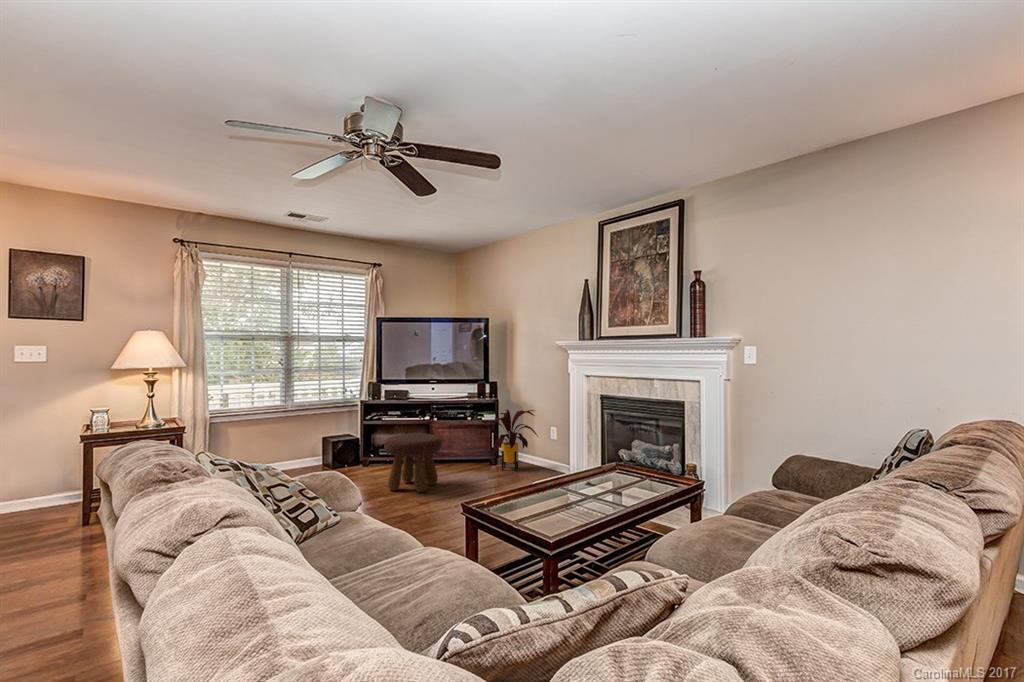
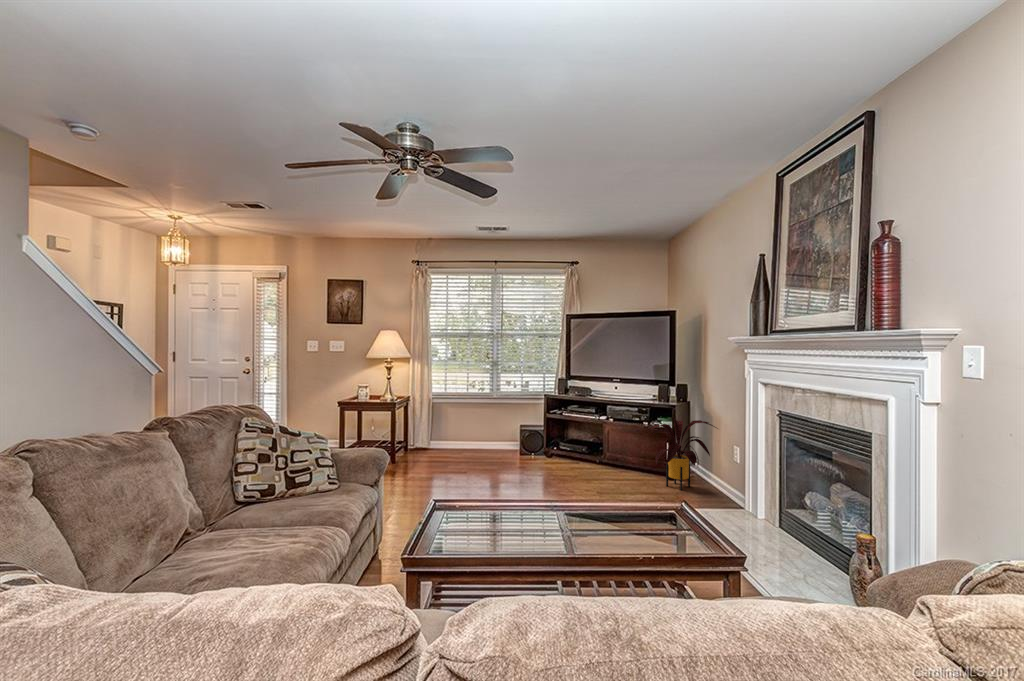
footstool: present [384,433,442,492] -> none [527,429,584,489]

